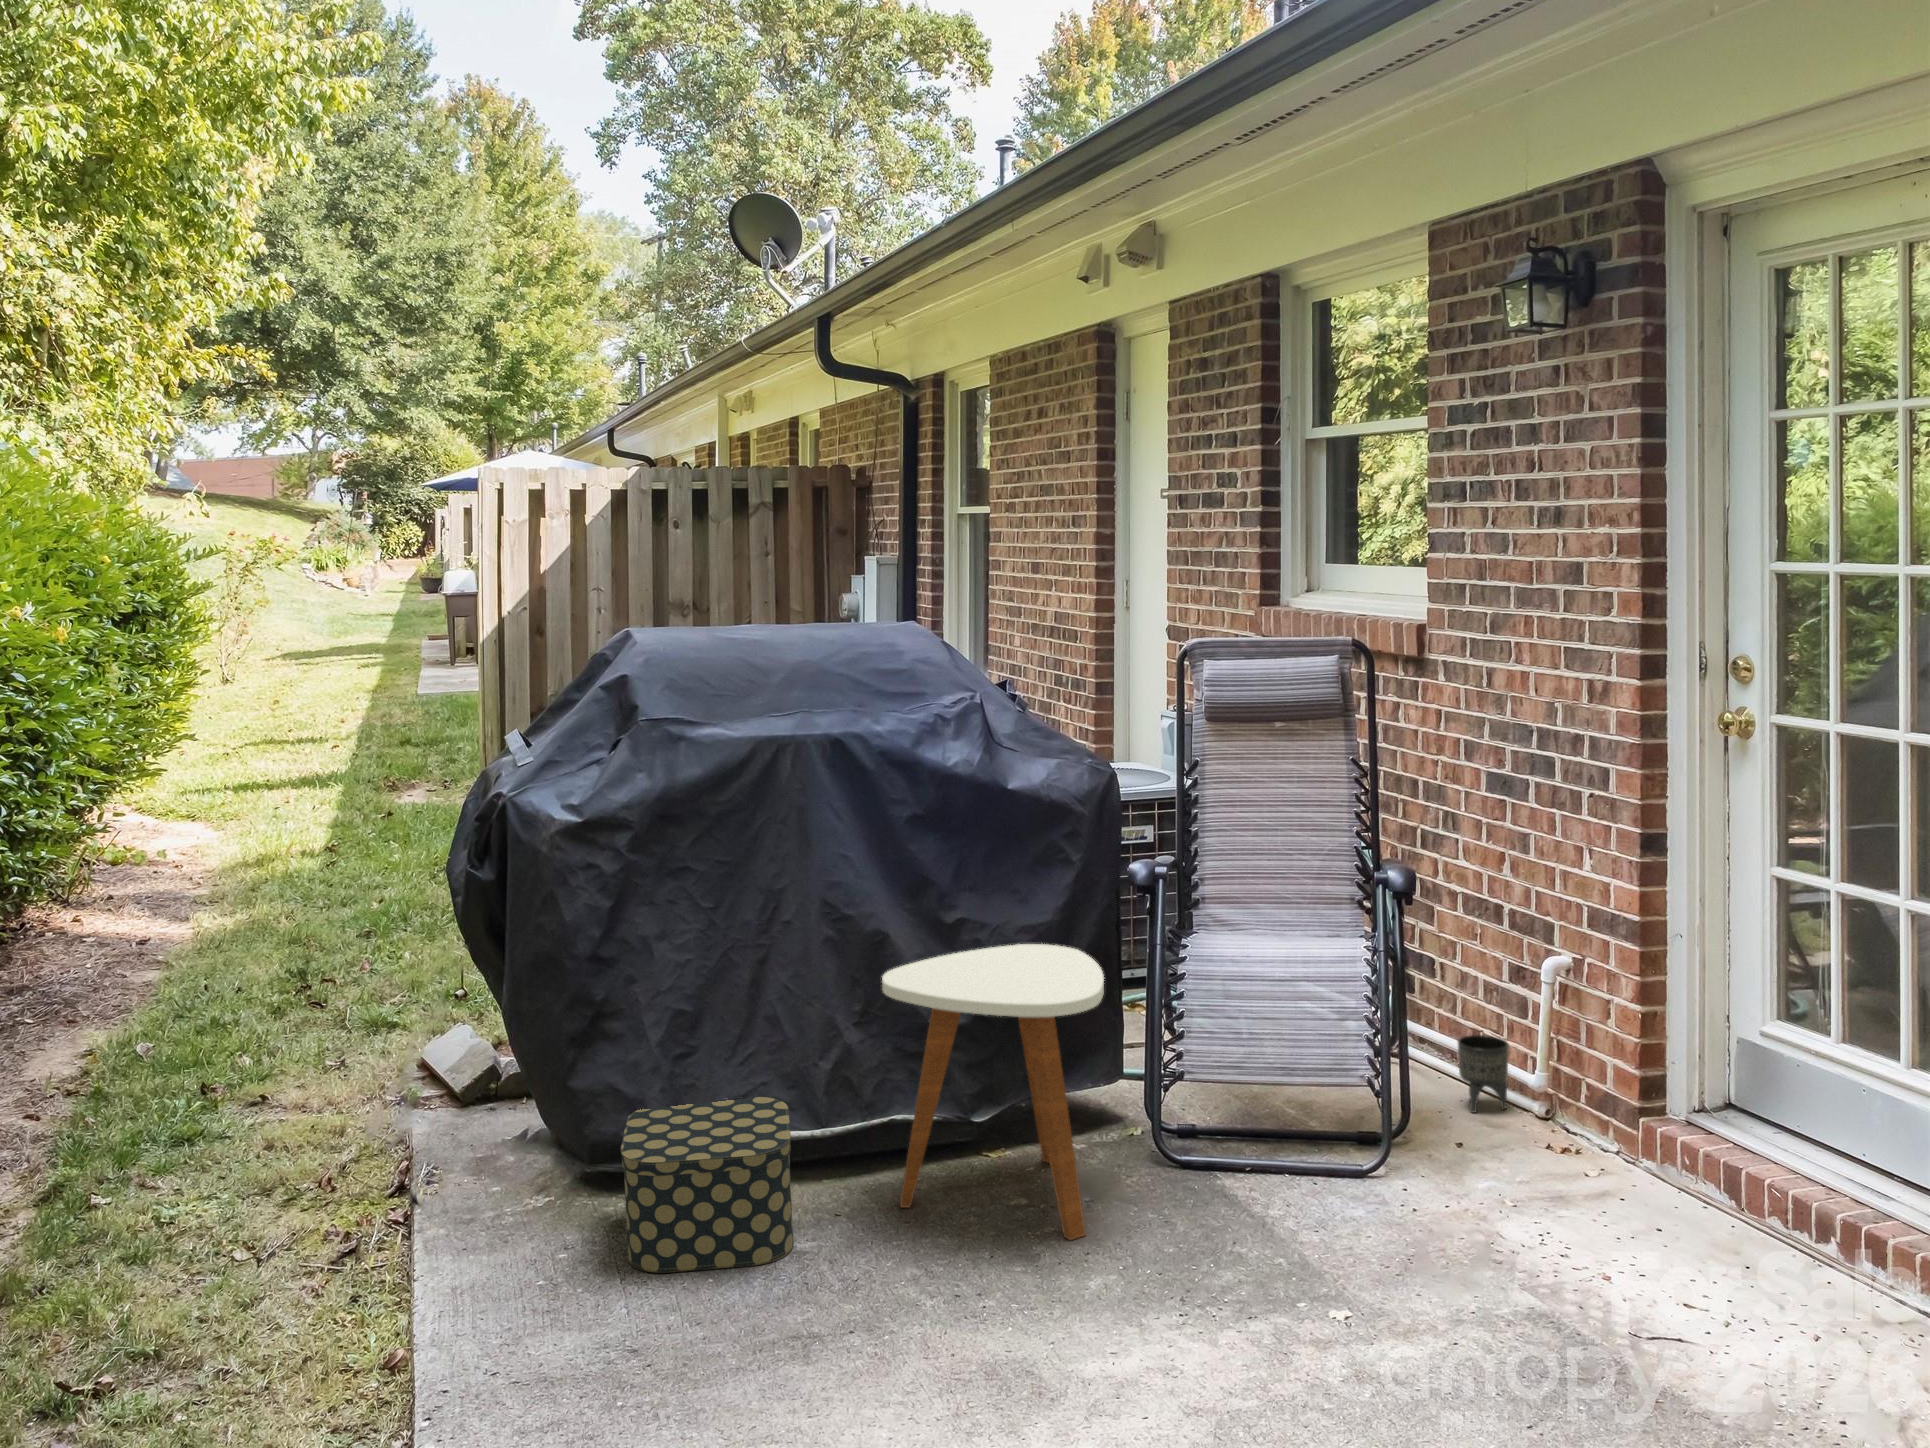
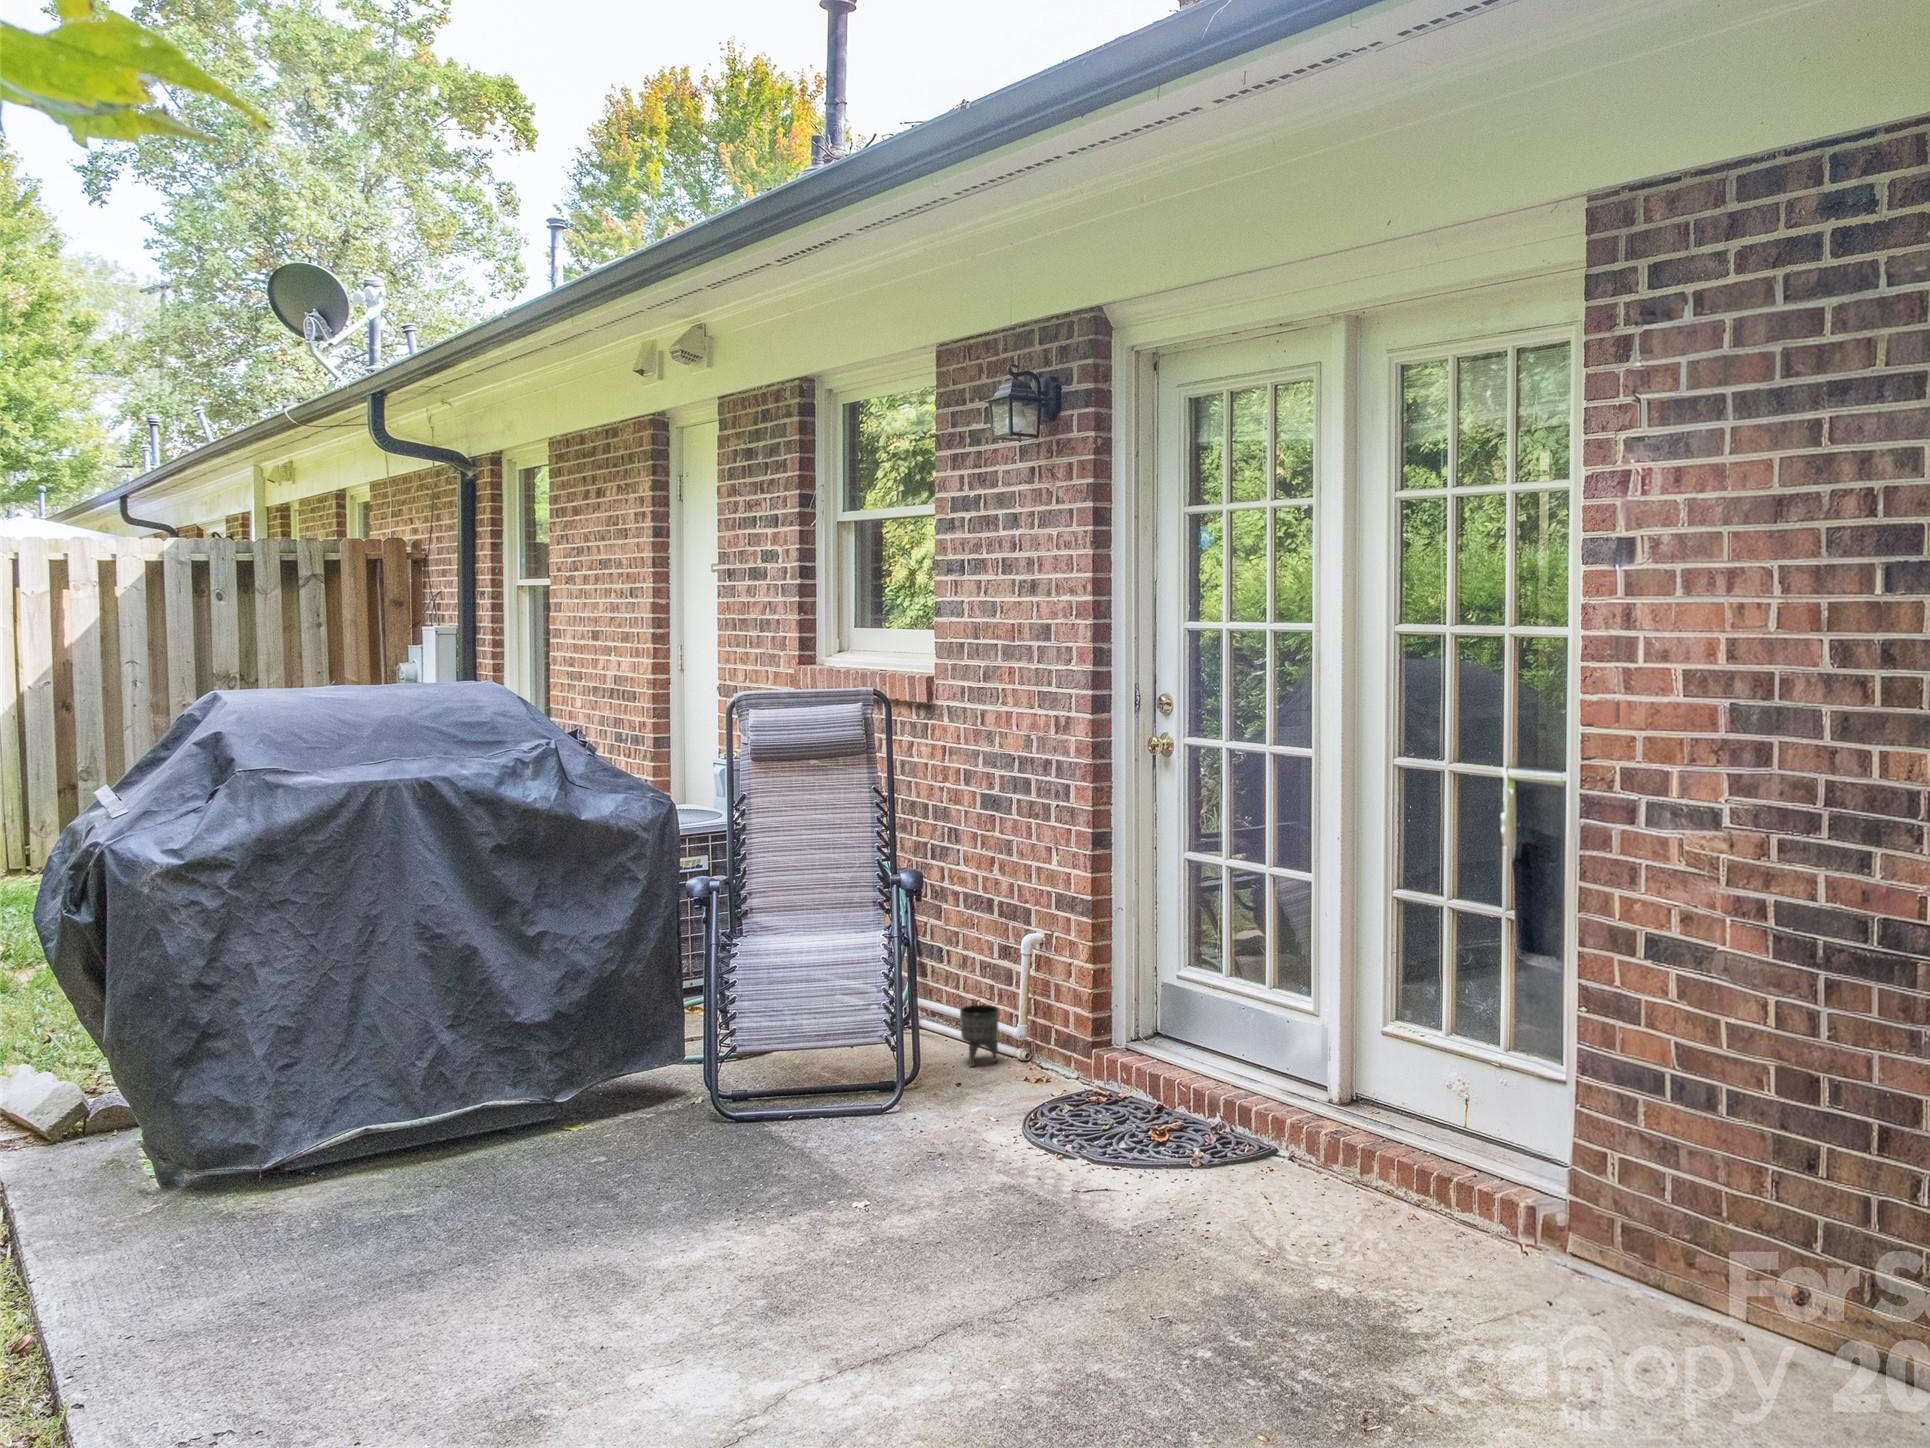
side table: present [882,944,1104,1240] -> none [471,942,673,1187]
storage box: present [621,1097,794,1273] -> none [210,1093,384,1257]

